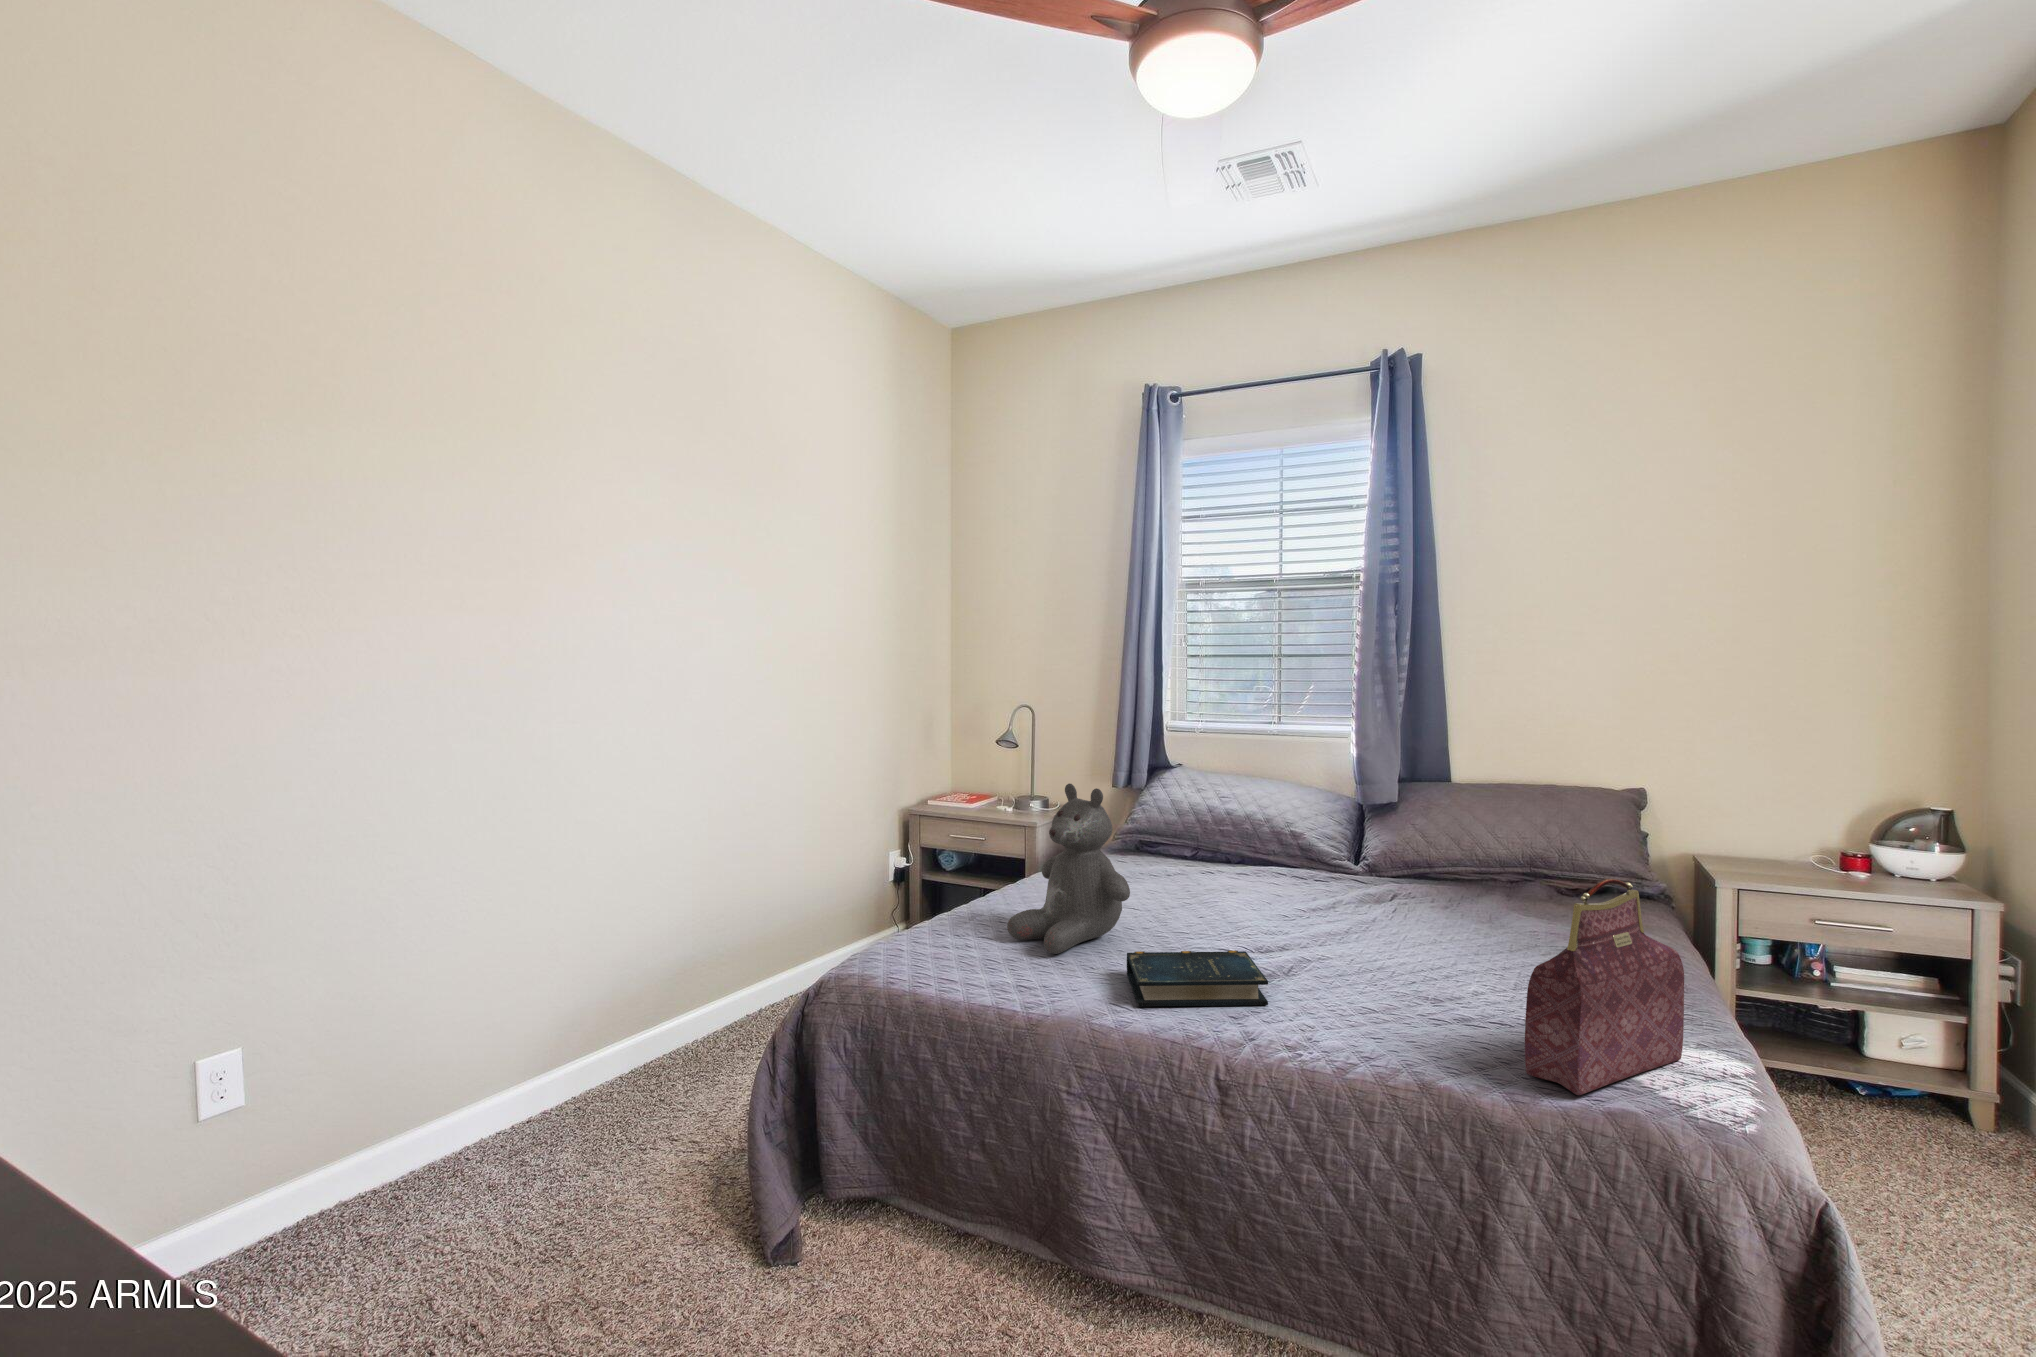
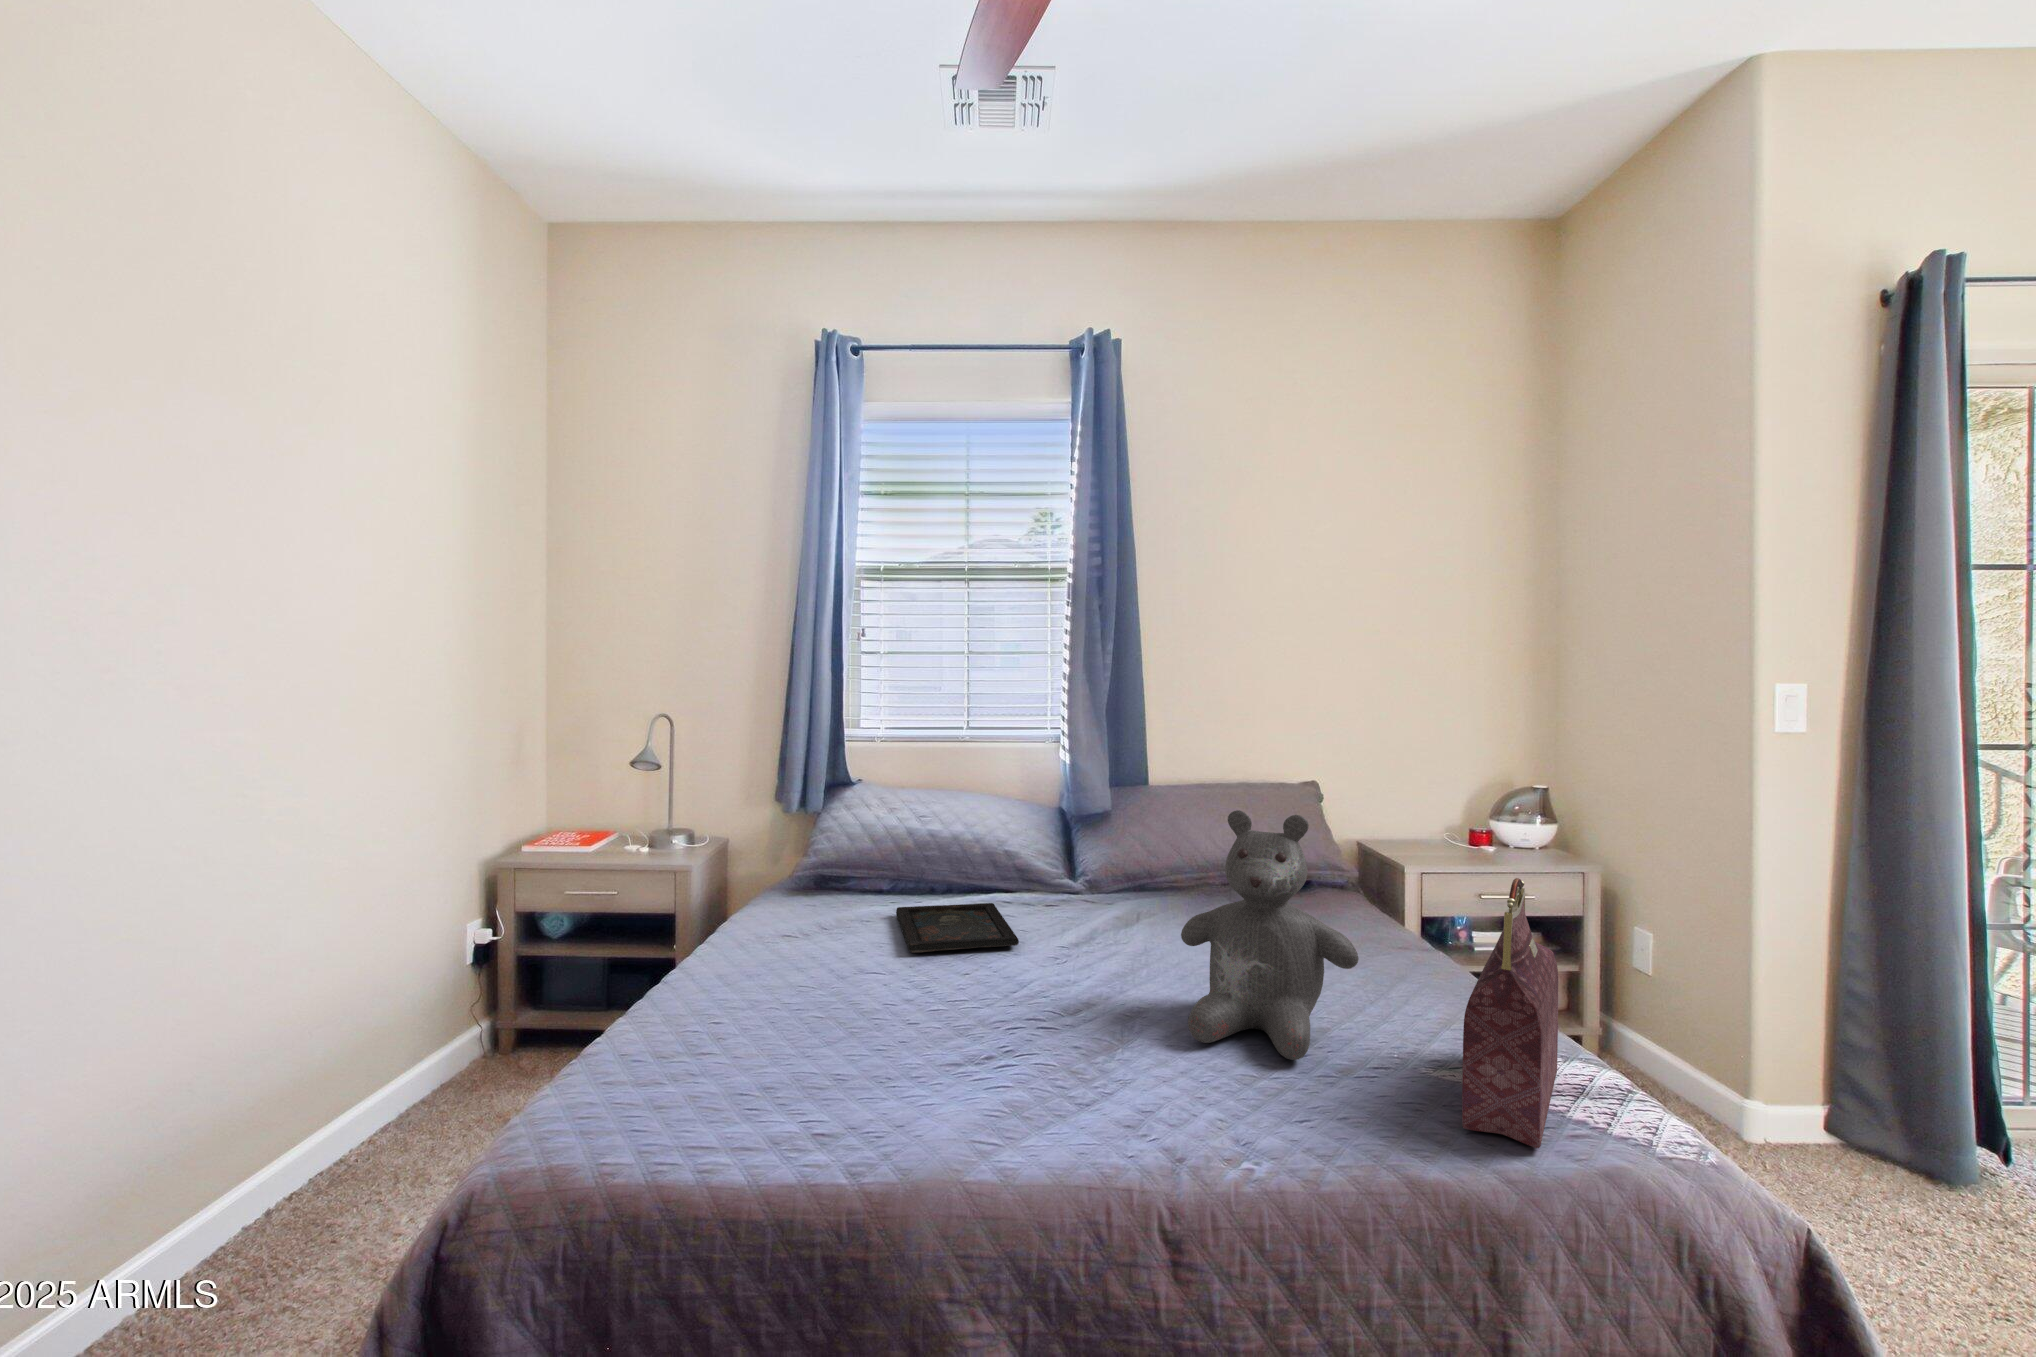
teddy bear: present [1007,783,1130,954] -> present [1181,810,1359,1060]
tray: none [1174,872,1269,909] -> present [896,903,1019,953]
book: present [1127,951,1268,1006] -> none [910,1011,1117,1124]

